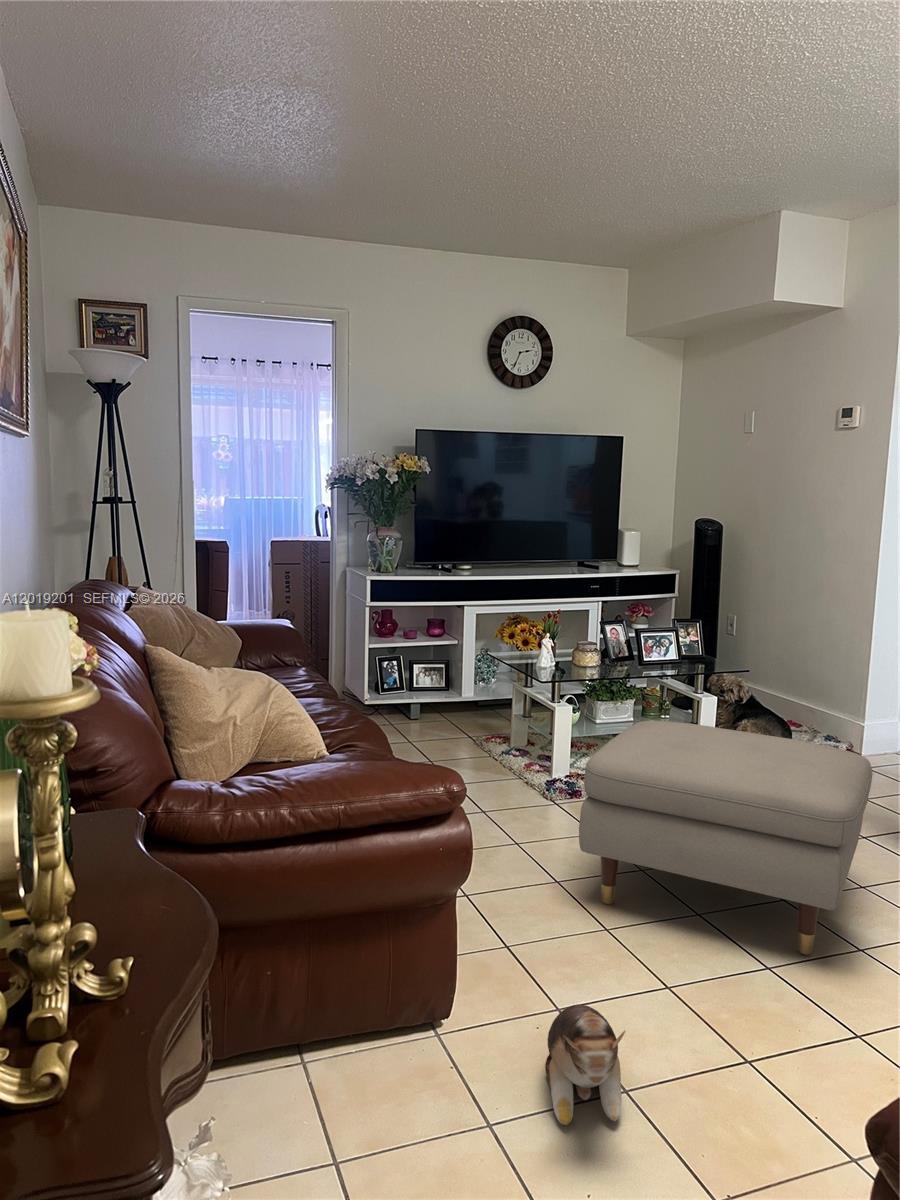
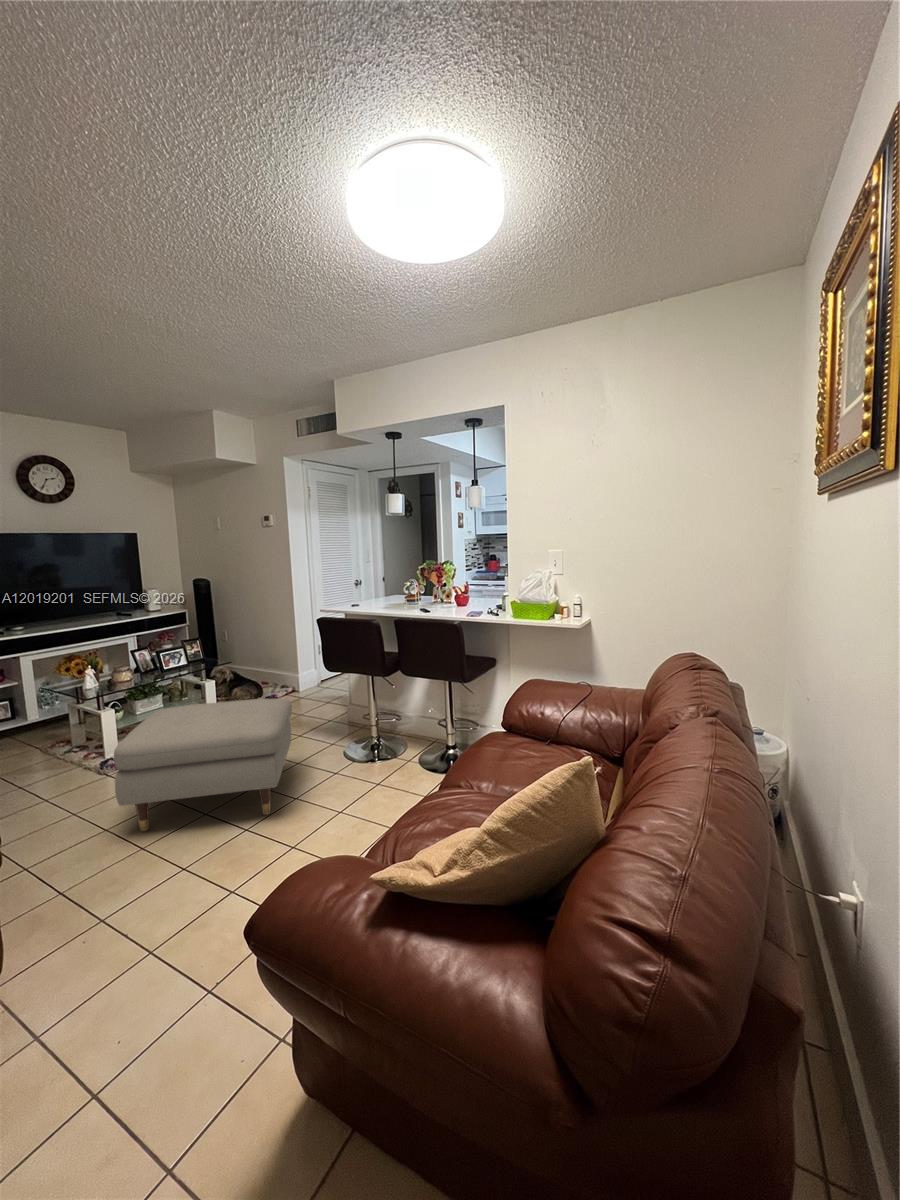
plush toy: present [545,1004,625,1125] -> none [89,912,148,998]

